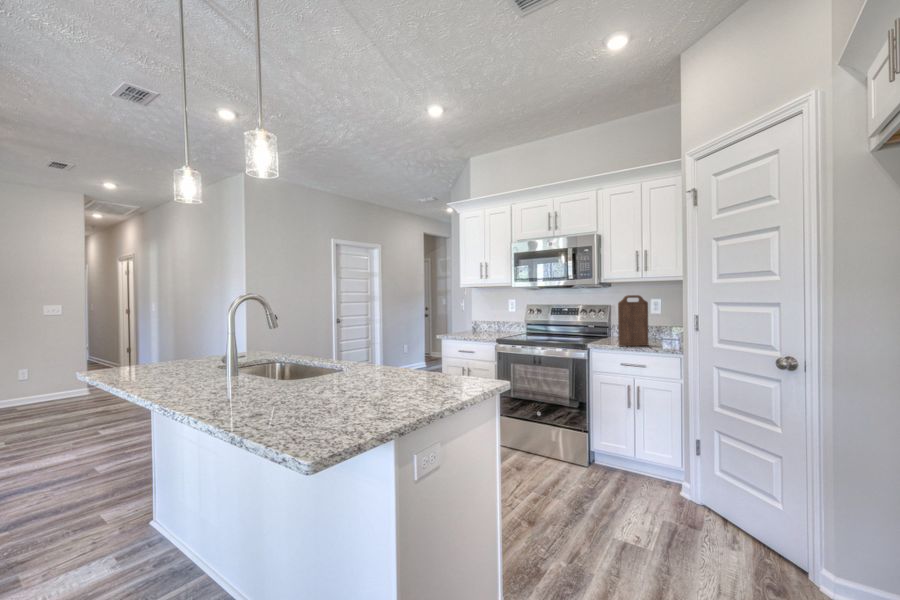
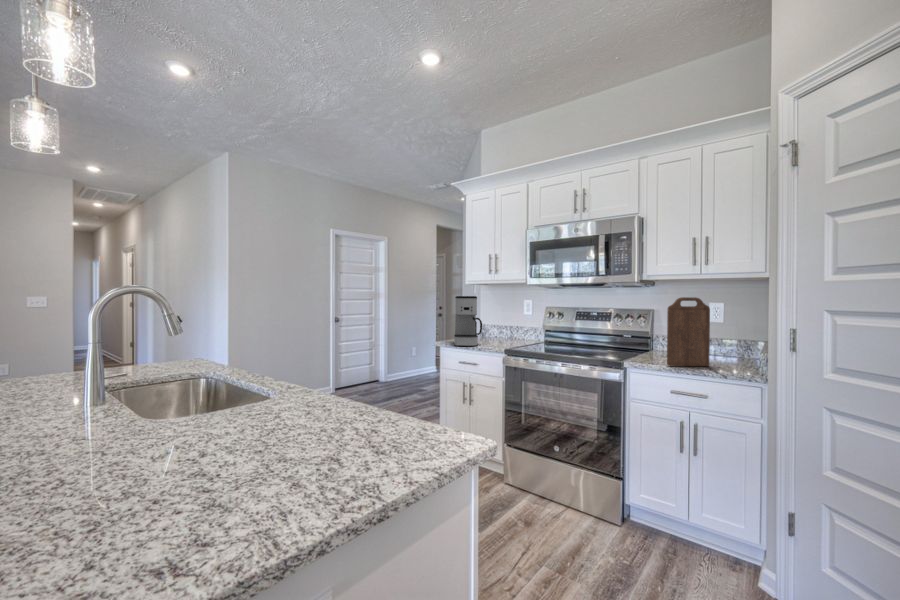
coffee maker: none [454,297,477,338] -> present [454,296,482,346]

